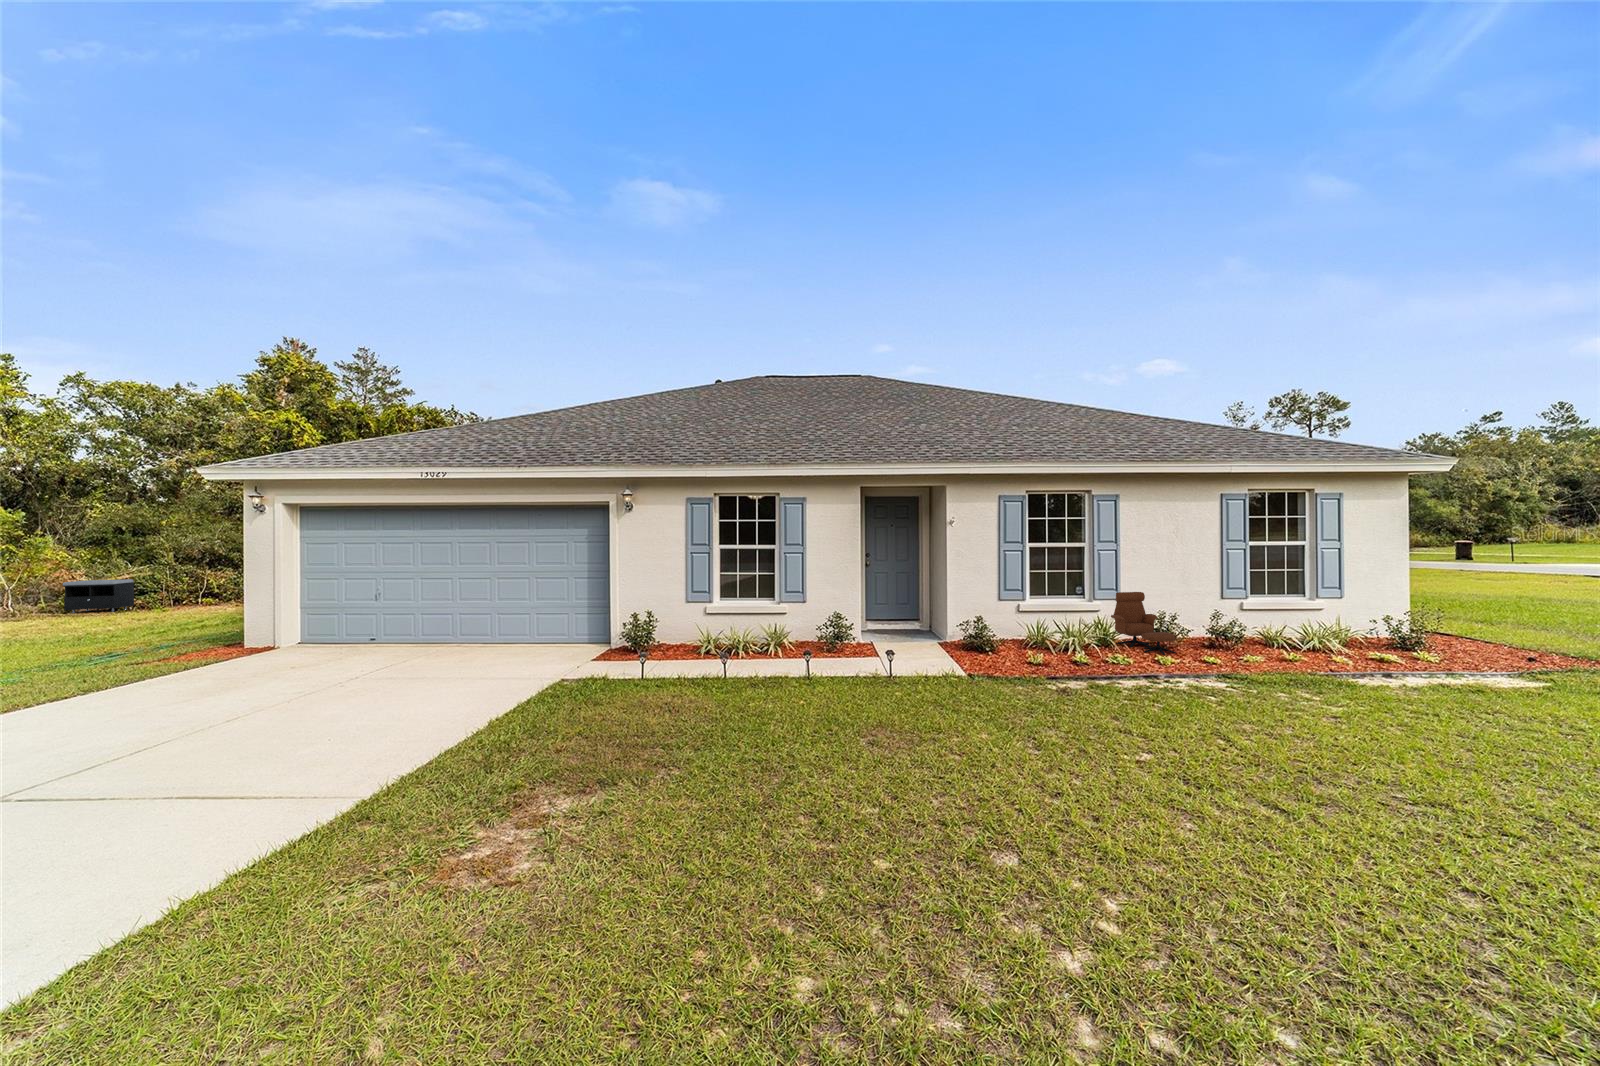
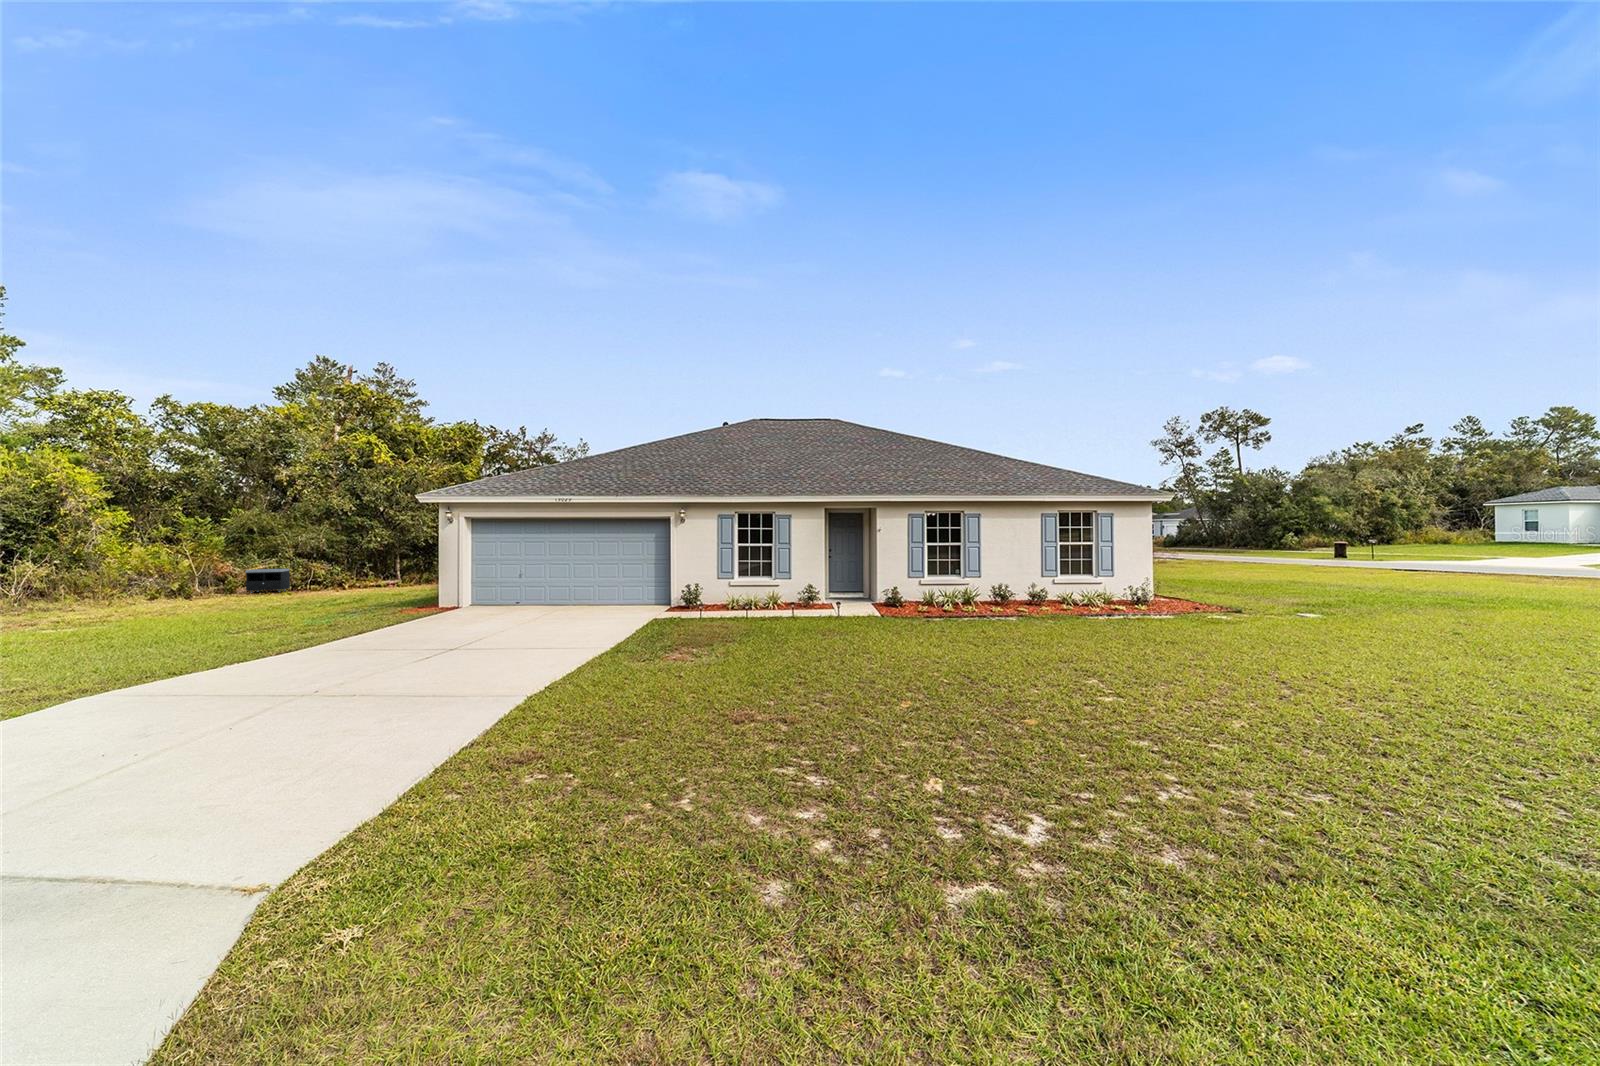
lounge chair: present [1111,592,1176,655] -> none [973,573,1004,607]

